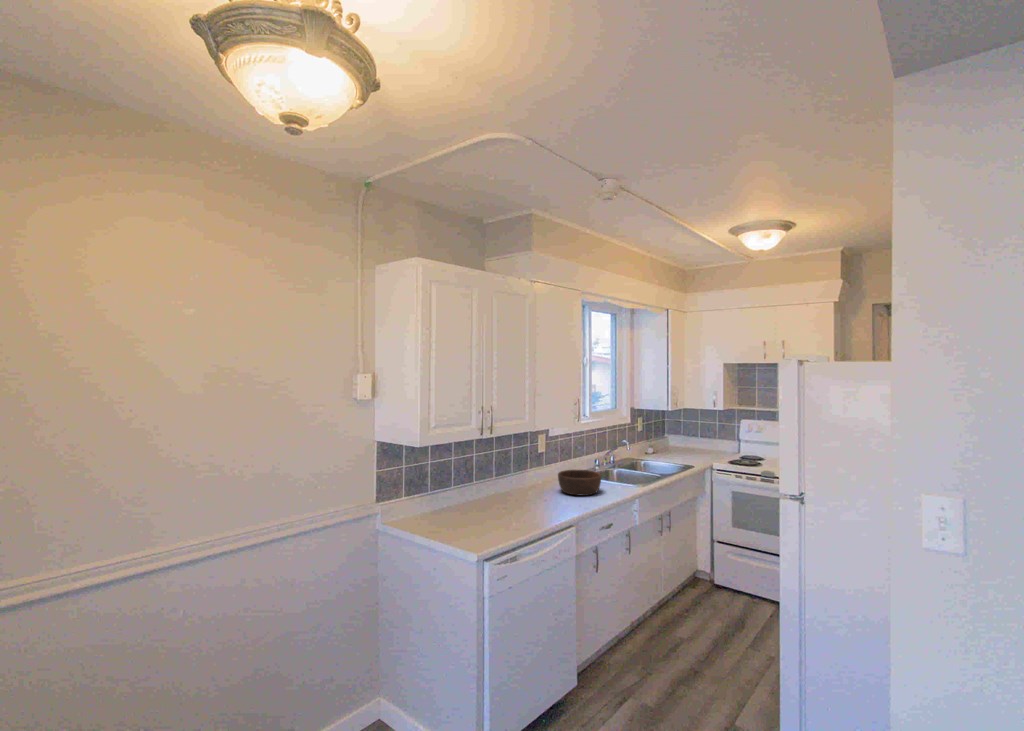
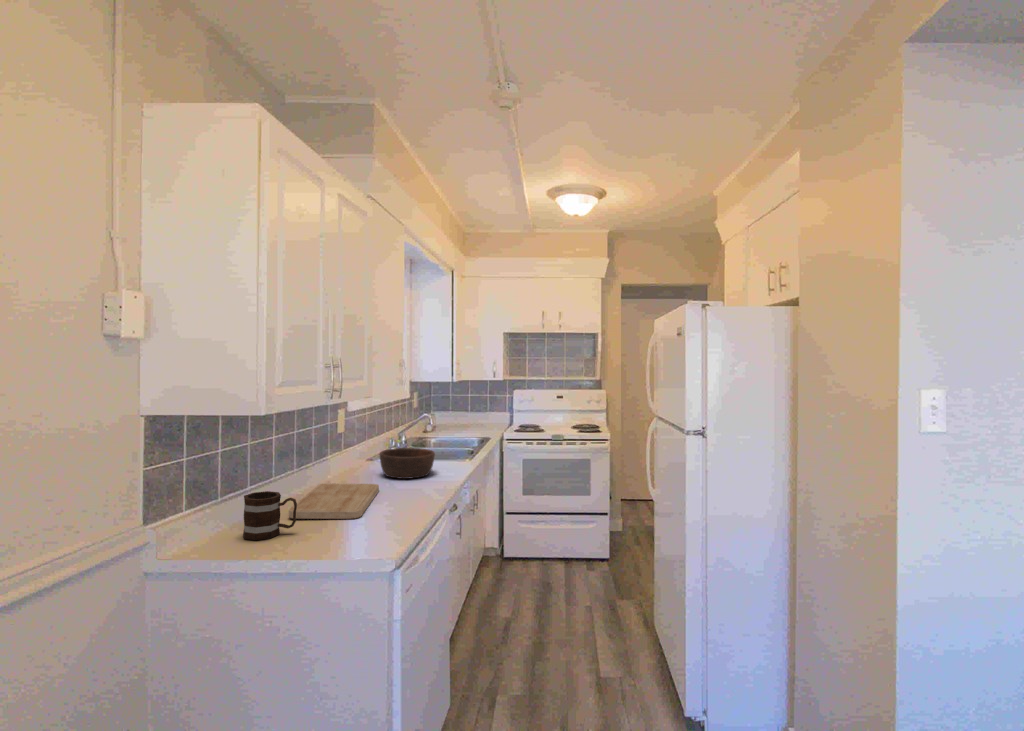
cutting board: none [468,491,544,519] -> present [289,484,379,519]
mug: none [432,492,462,523] -> present [243,491,297,540]

